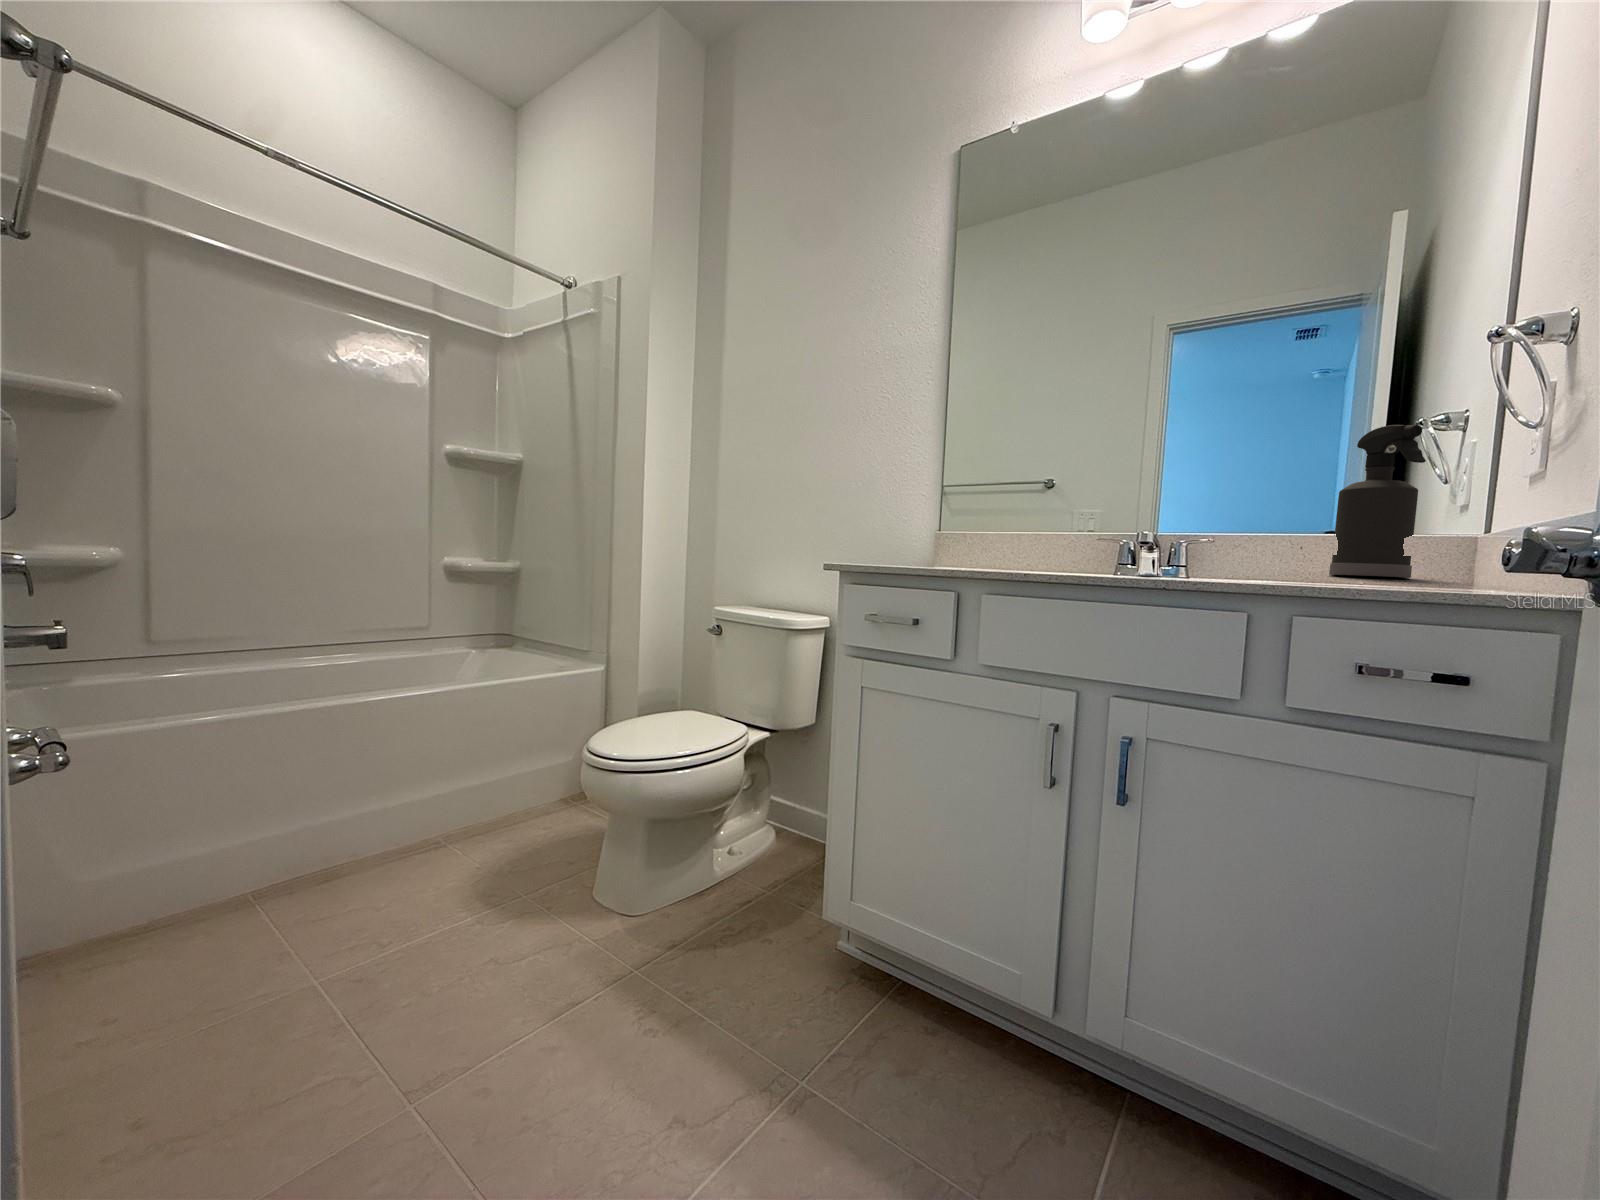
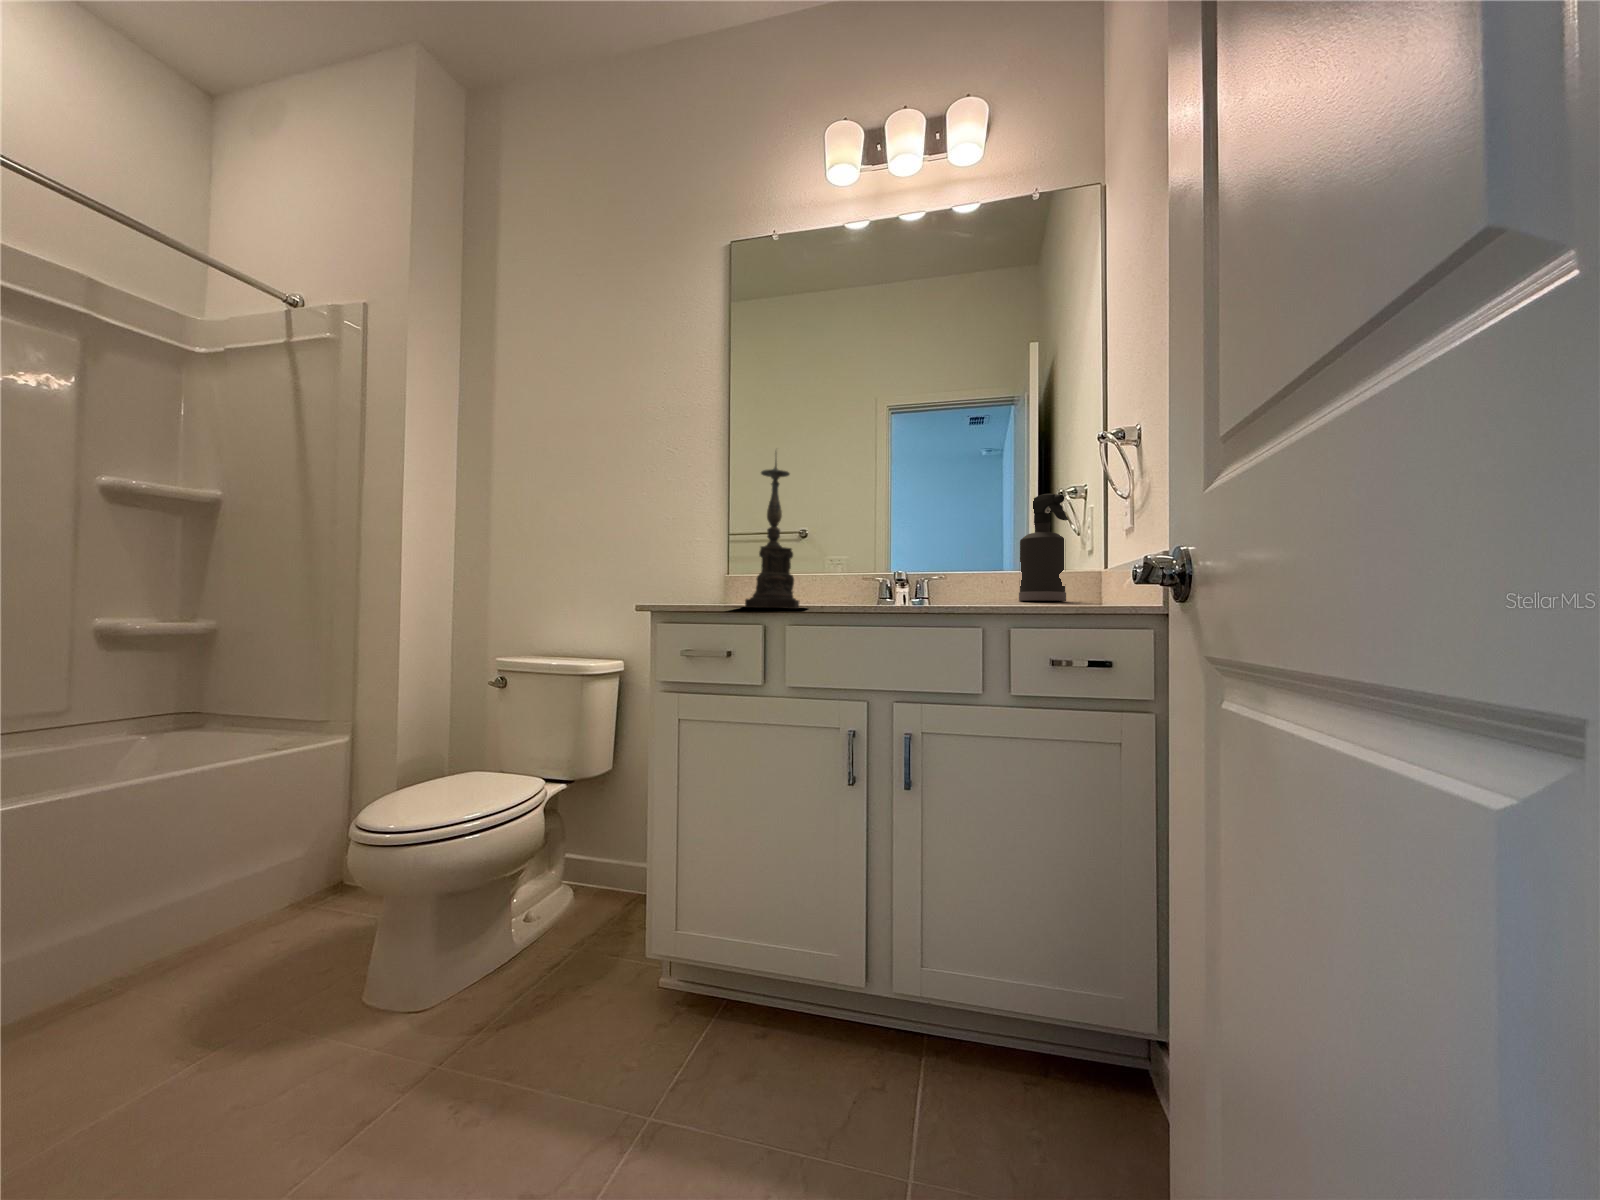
candle holder: none [913,384,1024,576] -> present [740,460,799,609]

